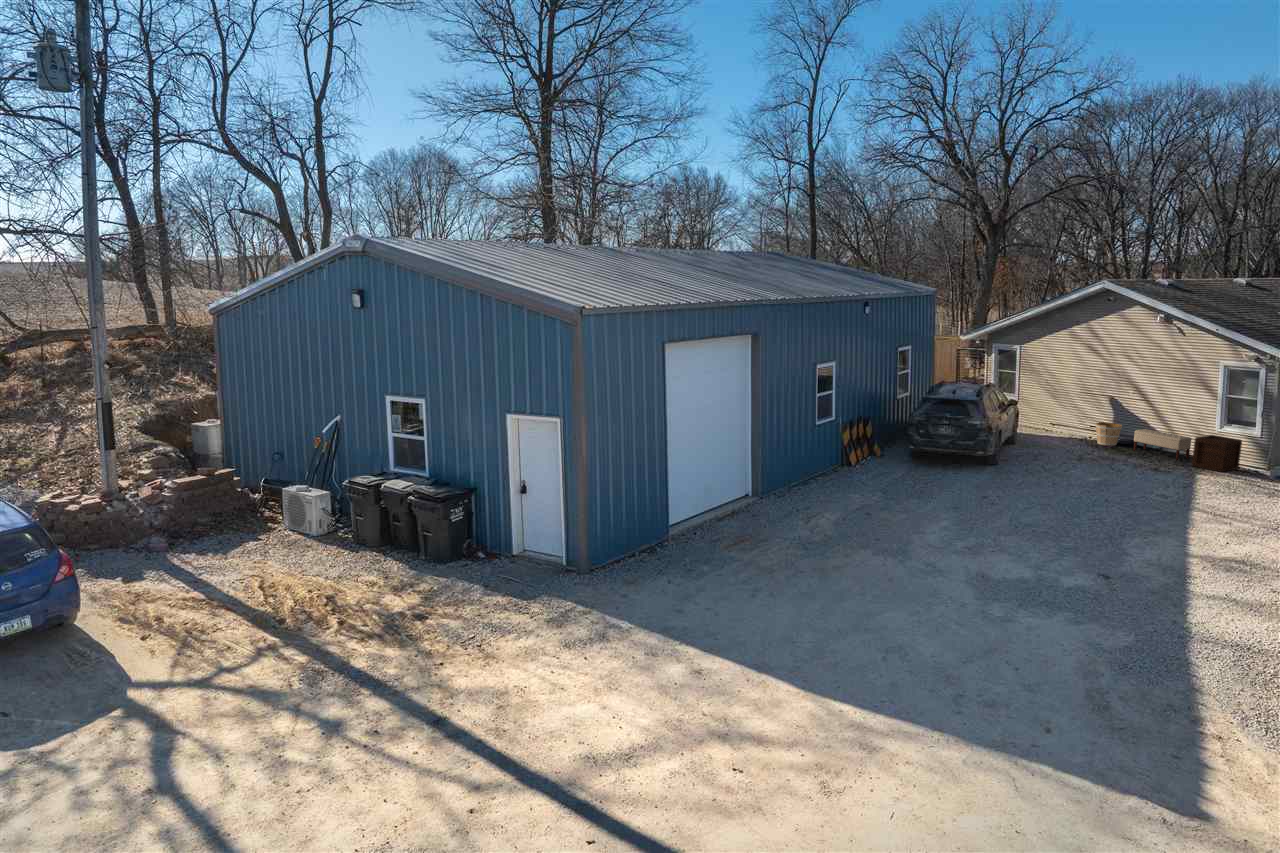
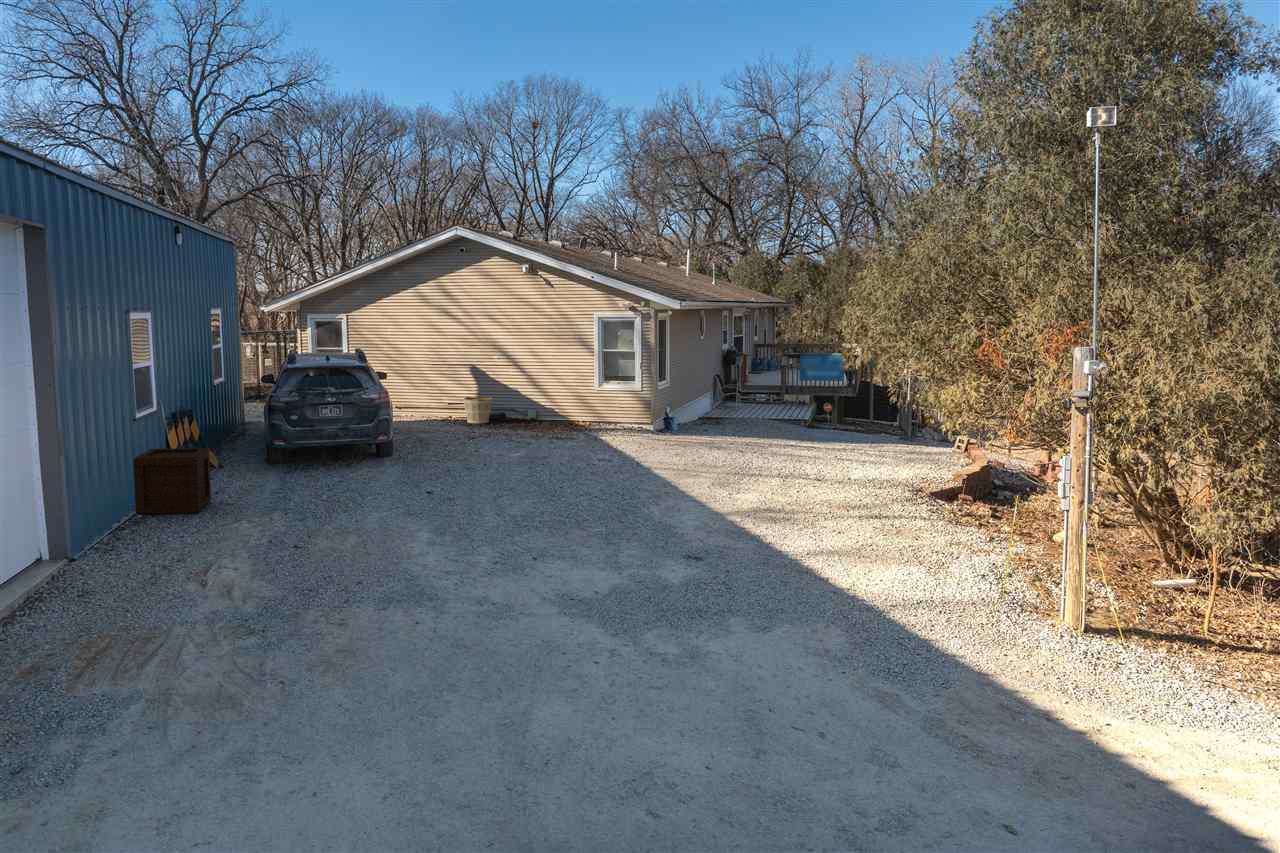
bench: present [1133,429,1192,460] -> none [512,399,572,429]
wooden crate: present [1192,435,1242,472] -> present [133,448,211,515]

